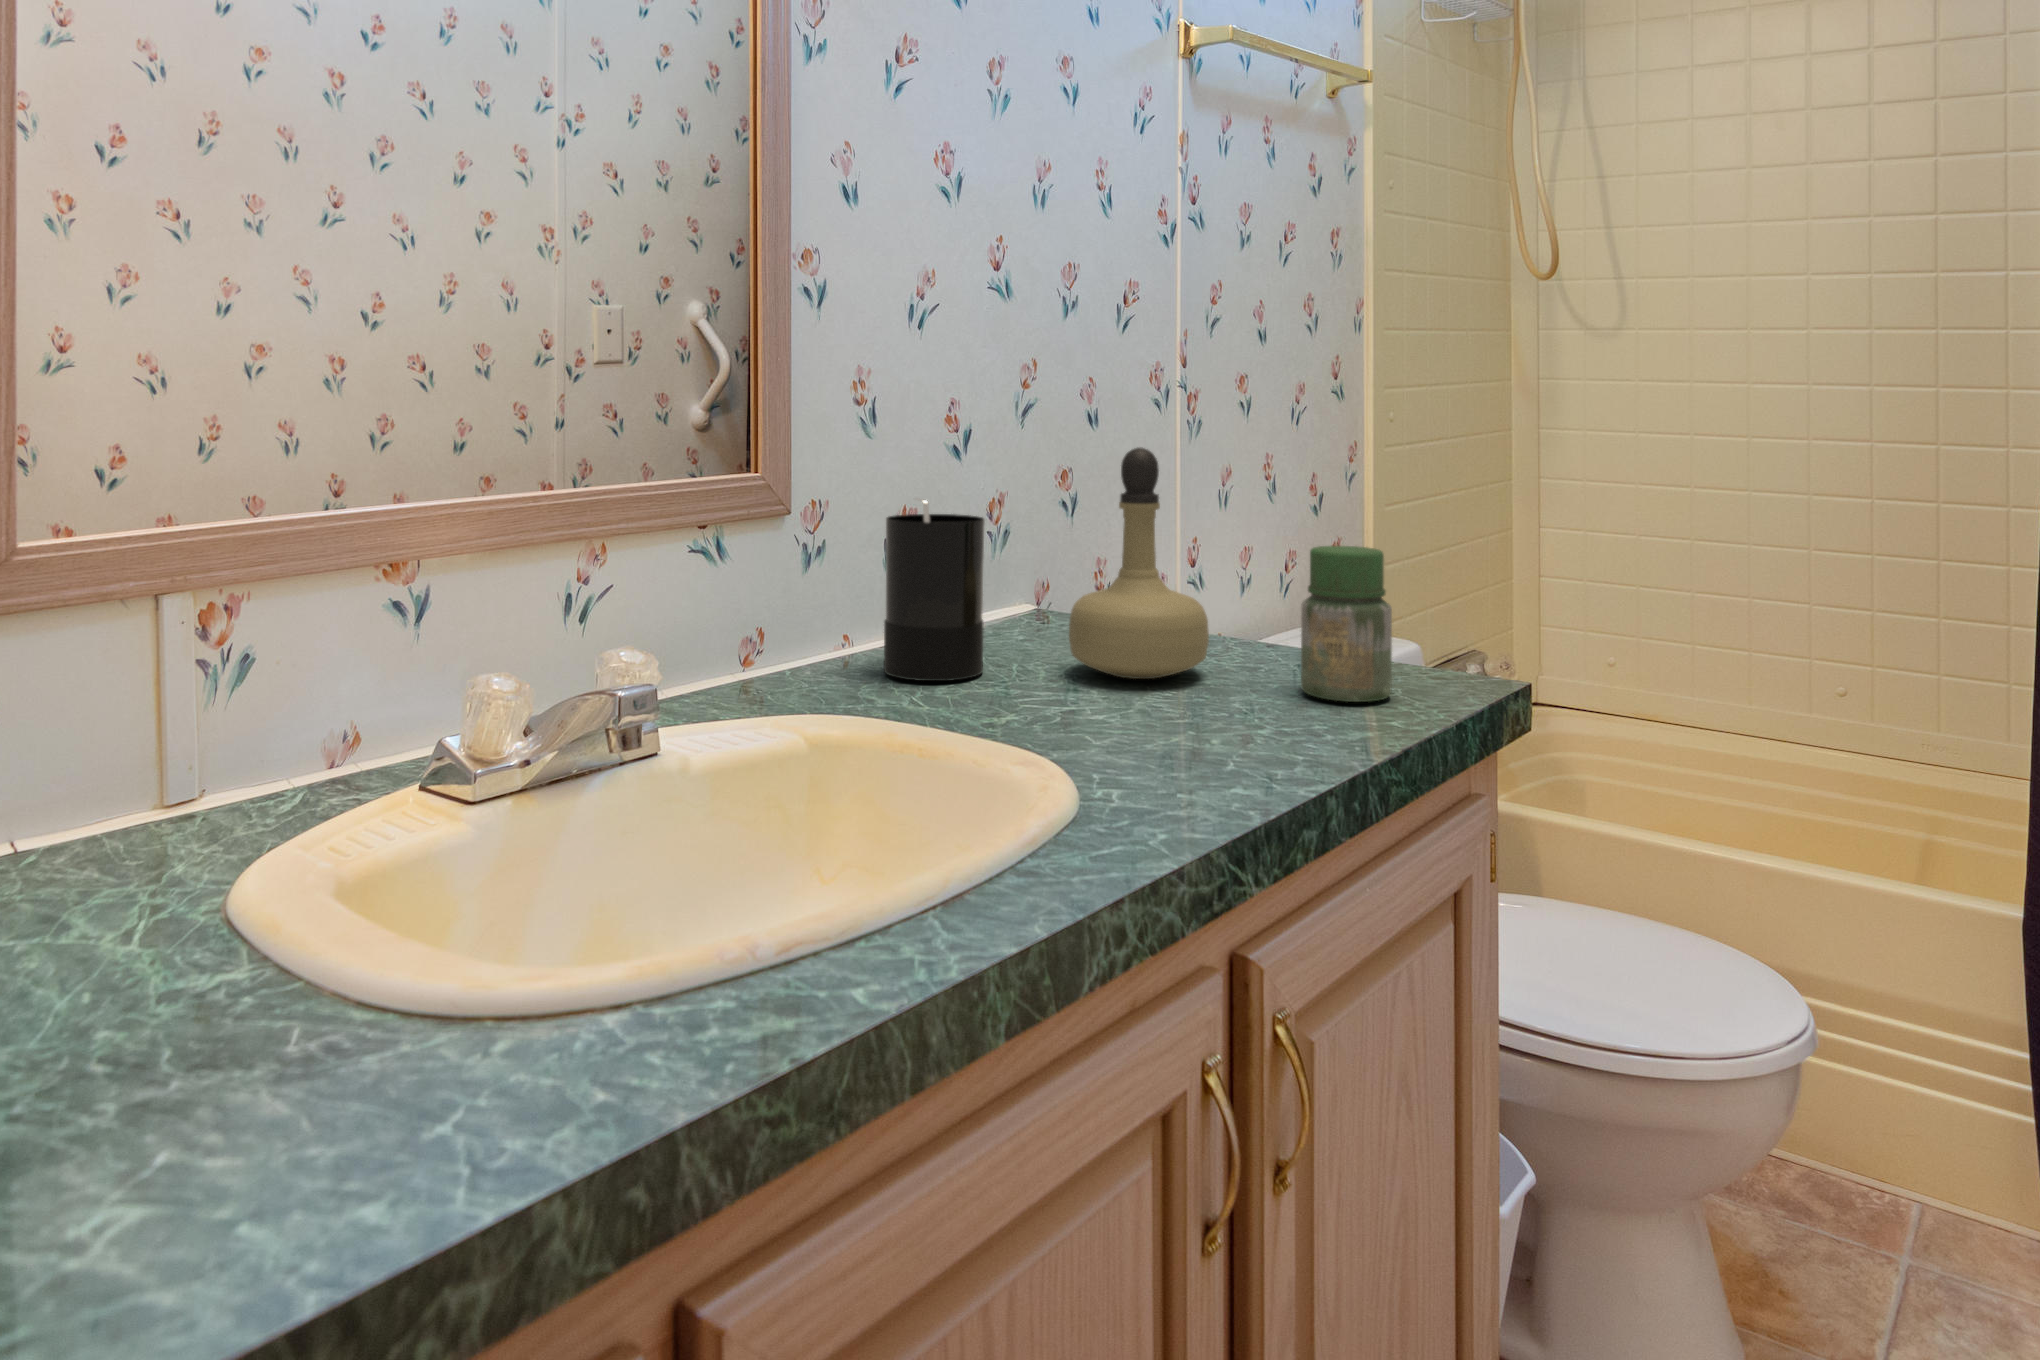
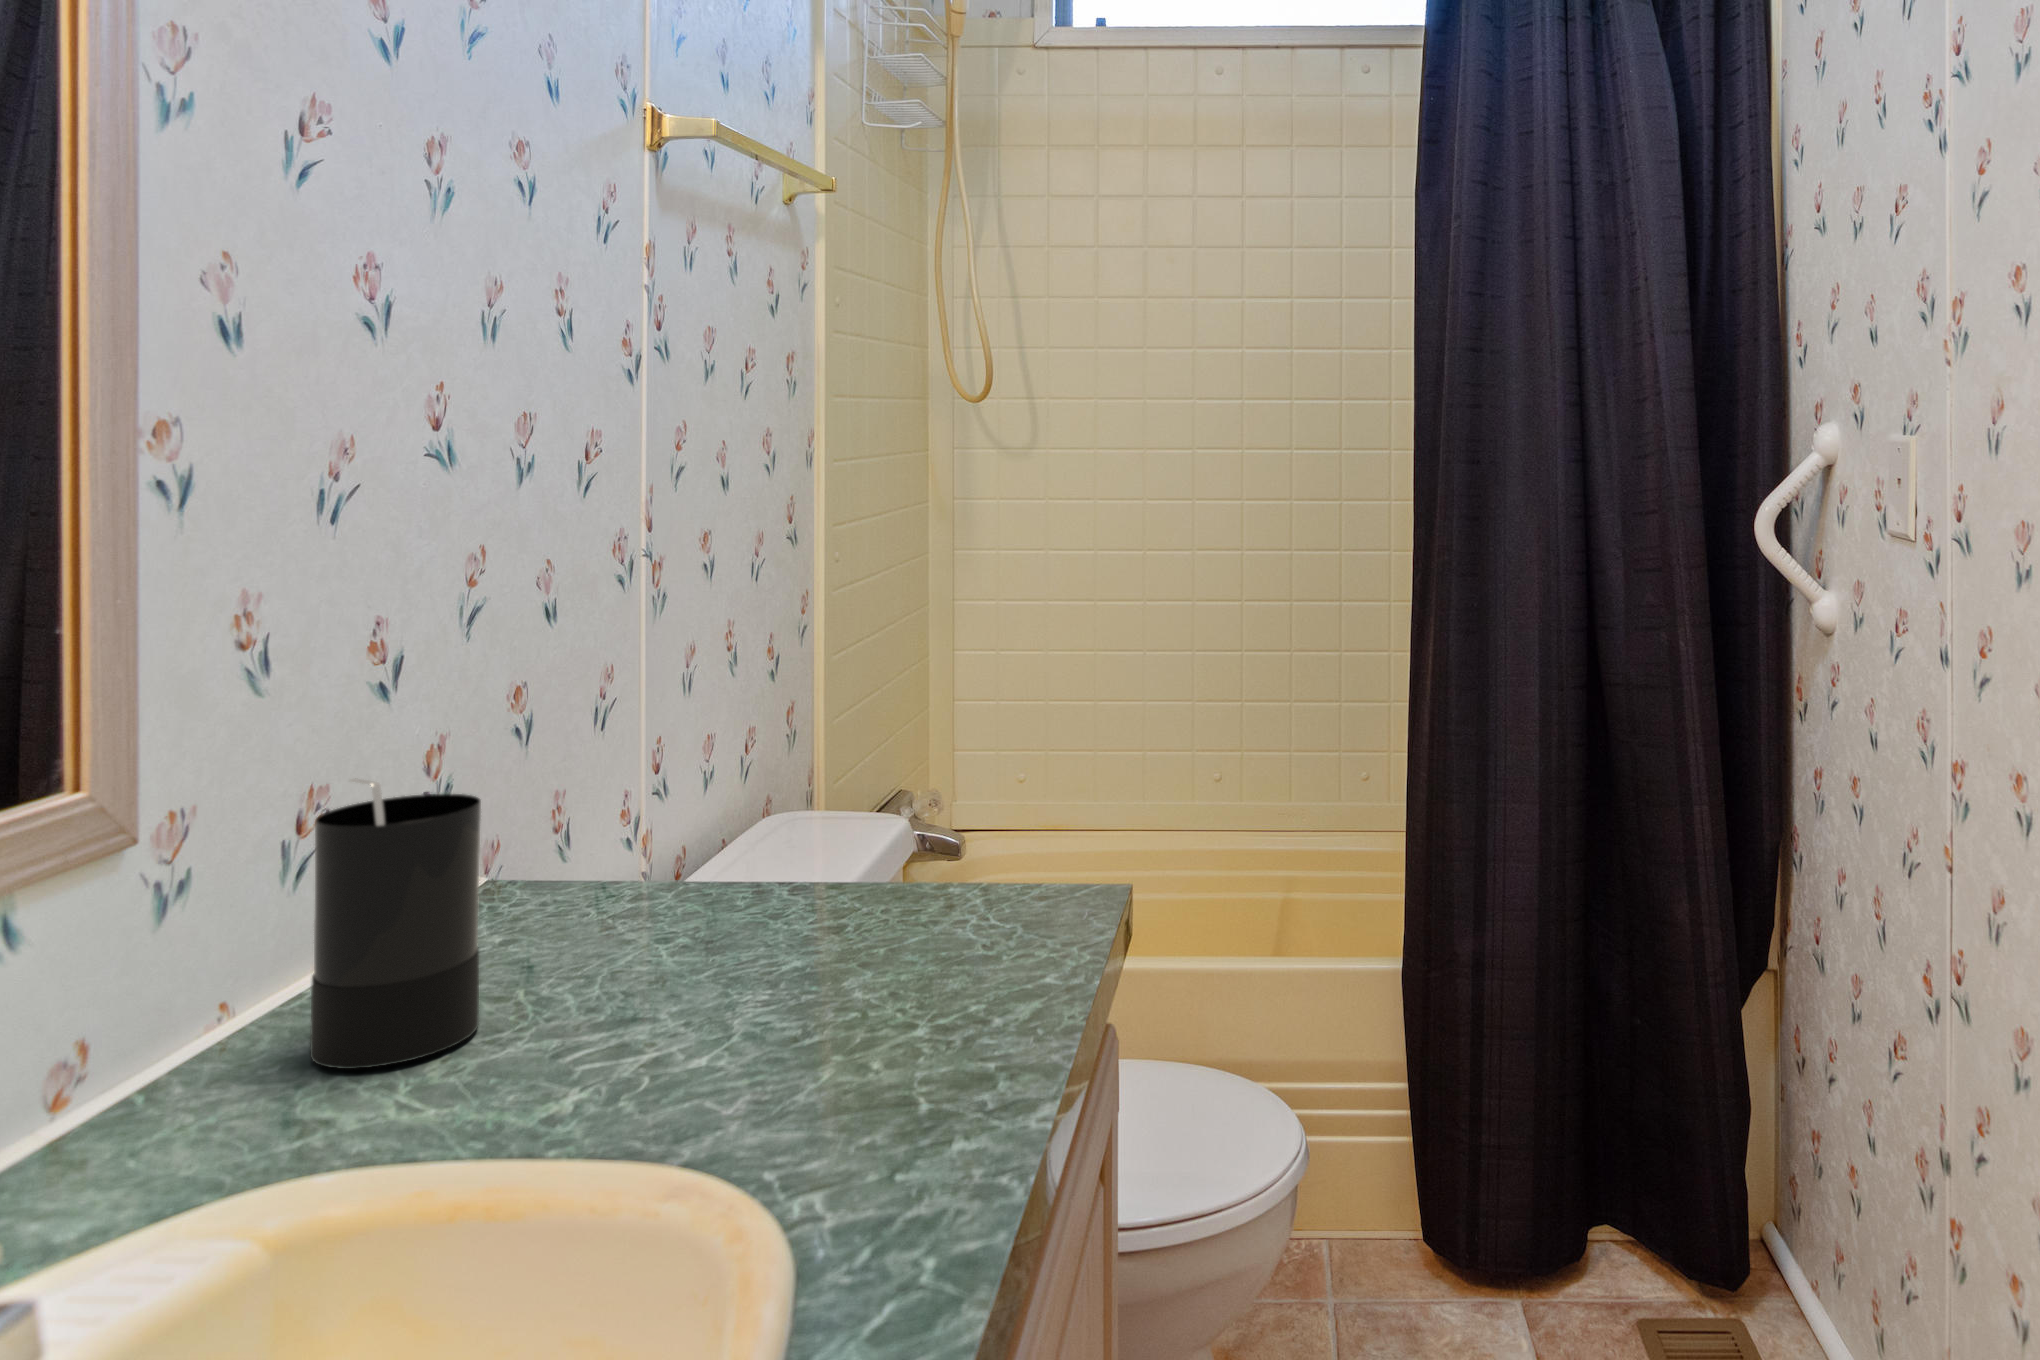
perfume bottle: present [1069,447,1209,679] -> none [606,671,800,985]
jar: present [1301,546,1392,702] -> none [924,764,1029,961]

